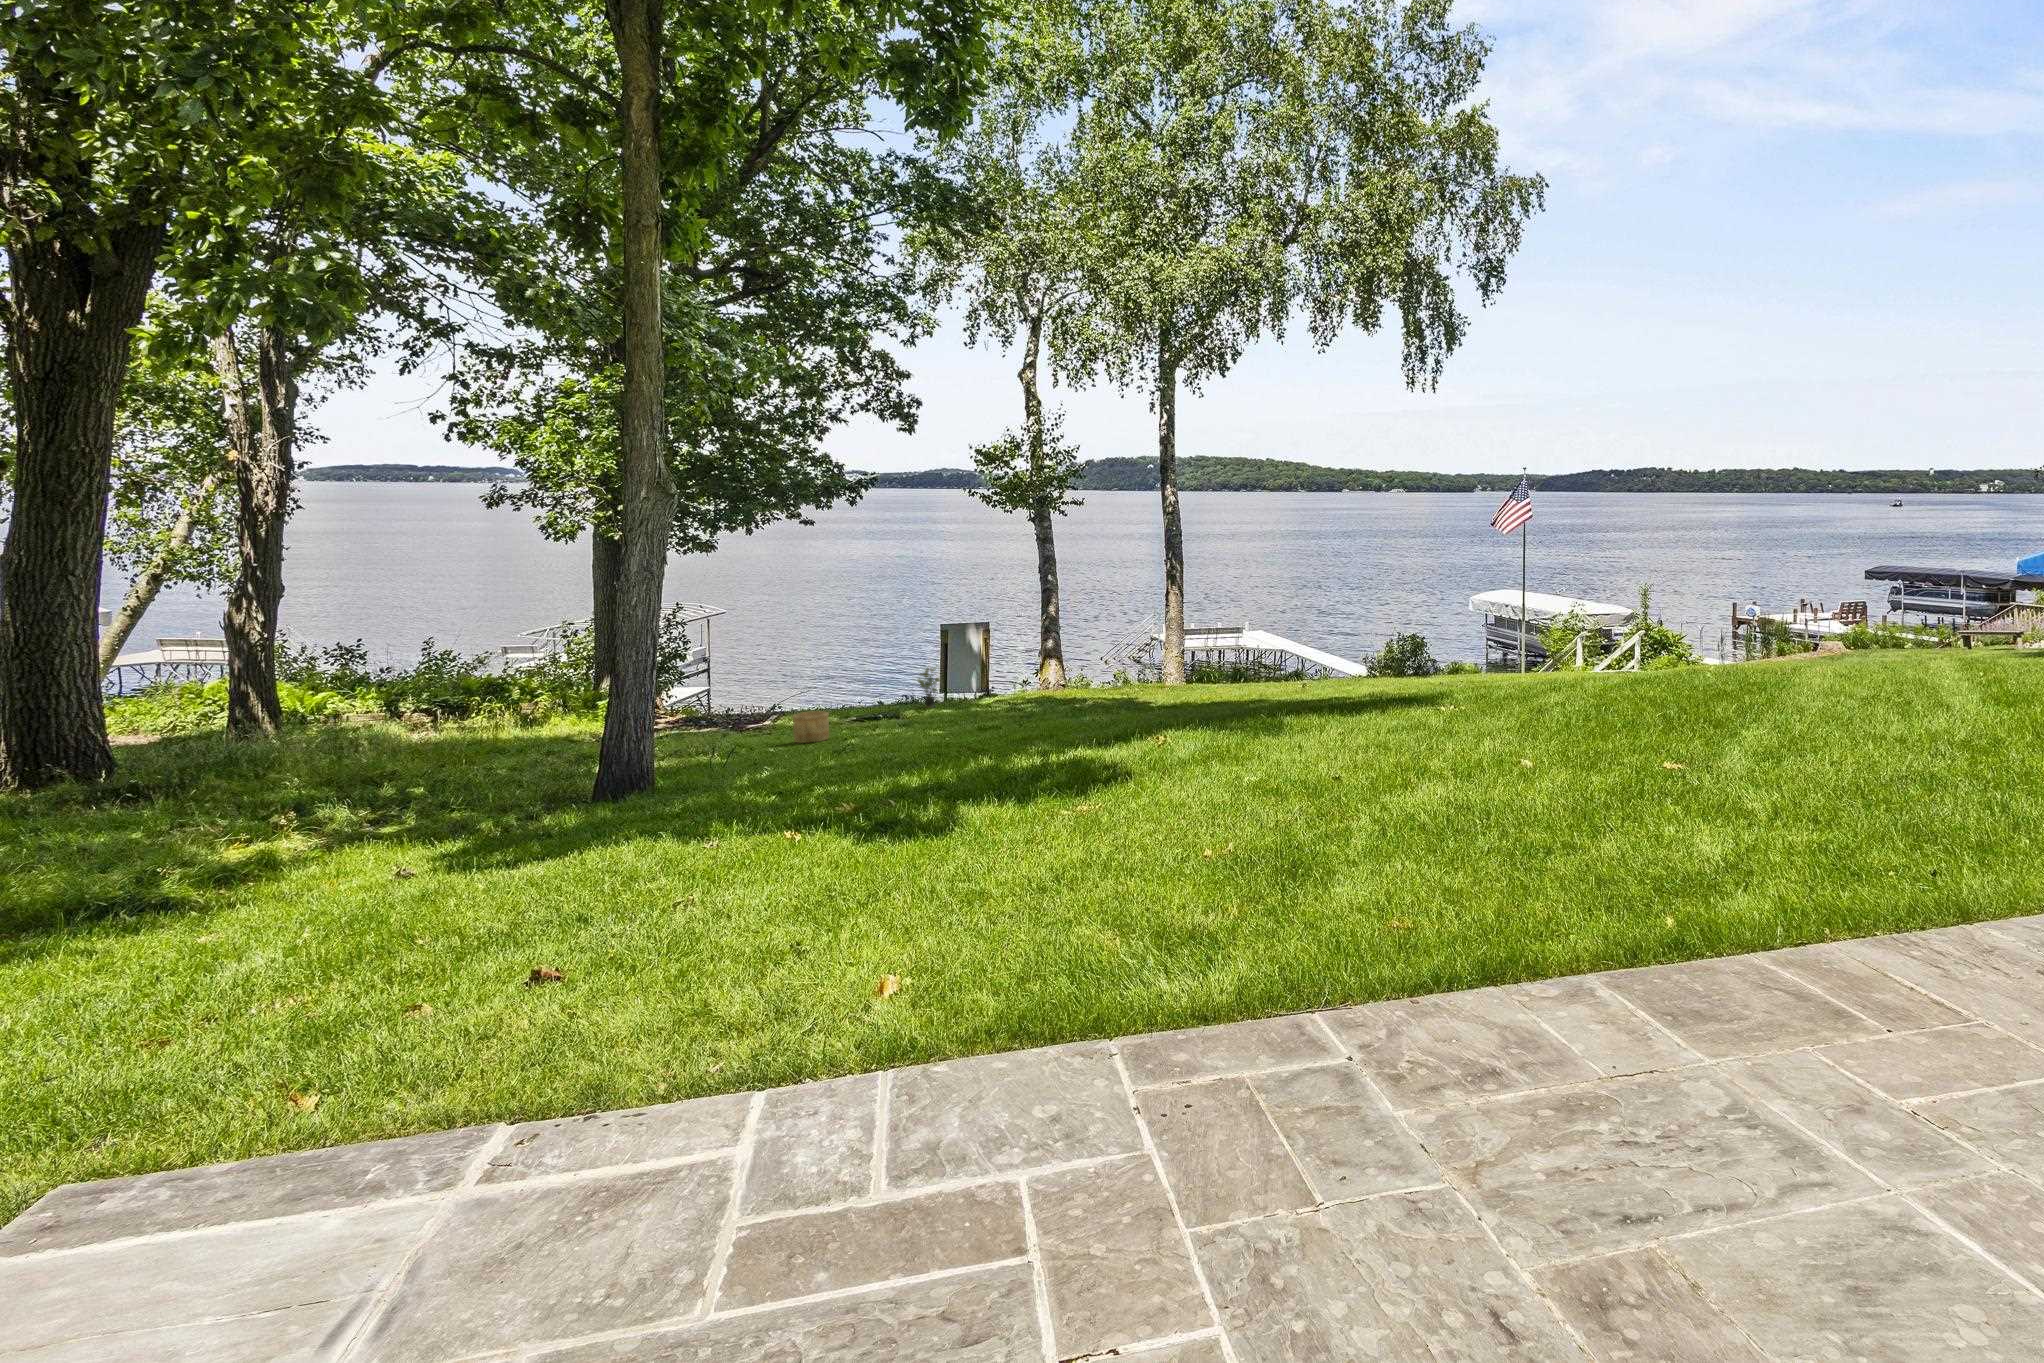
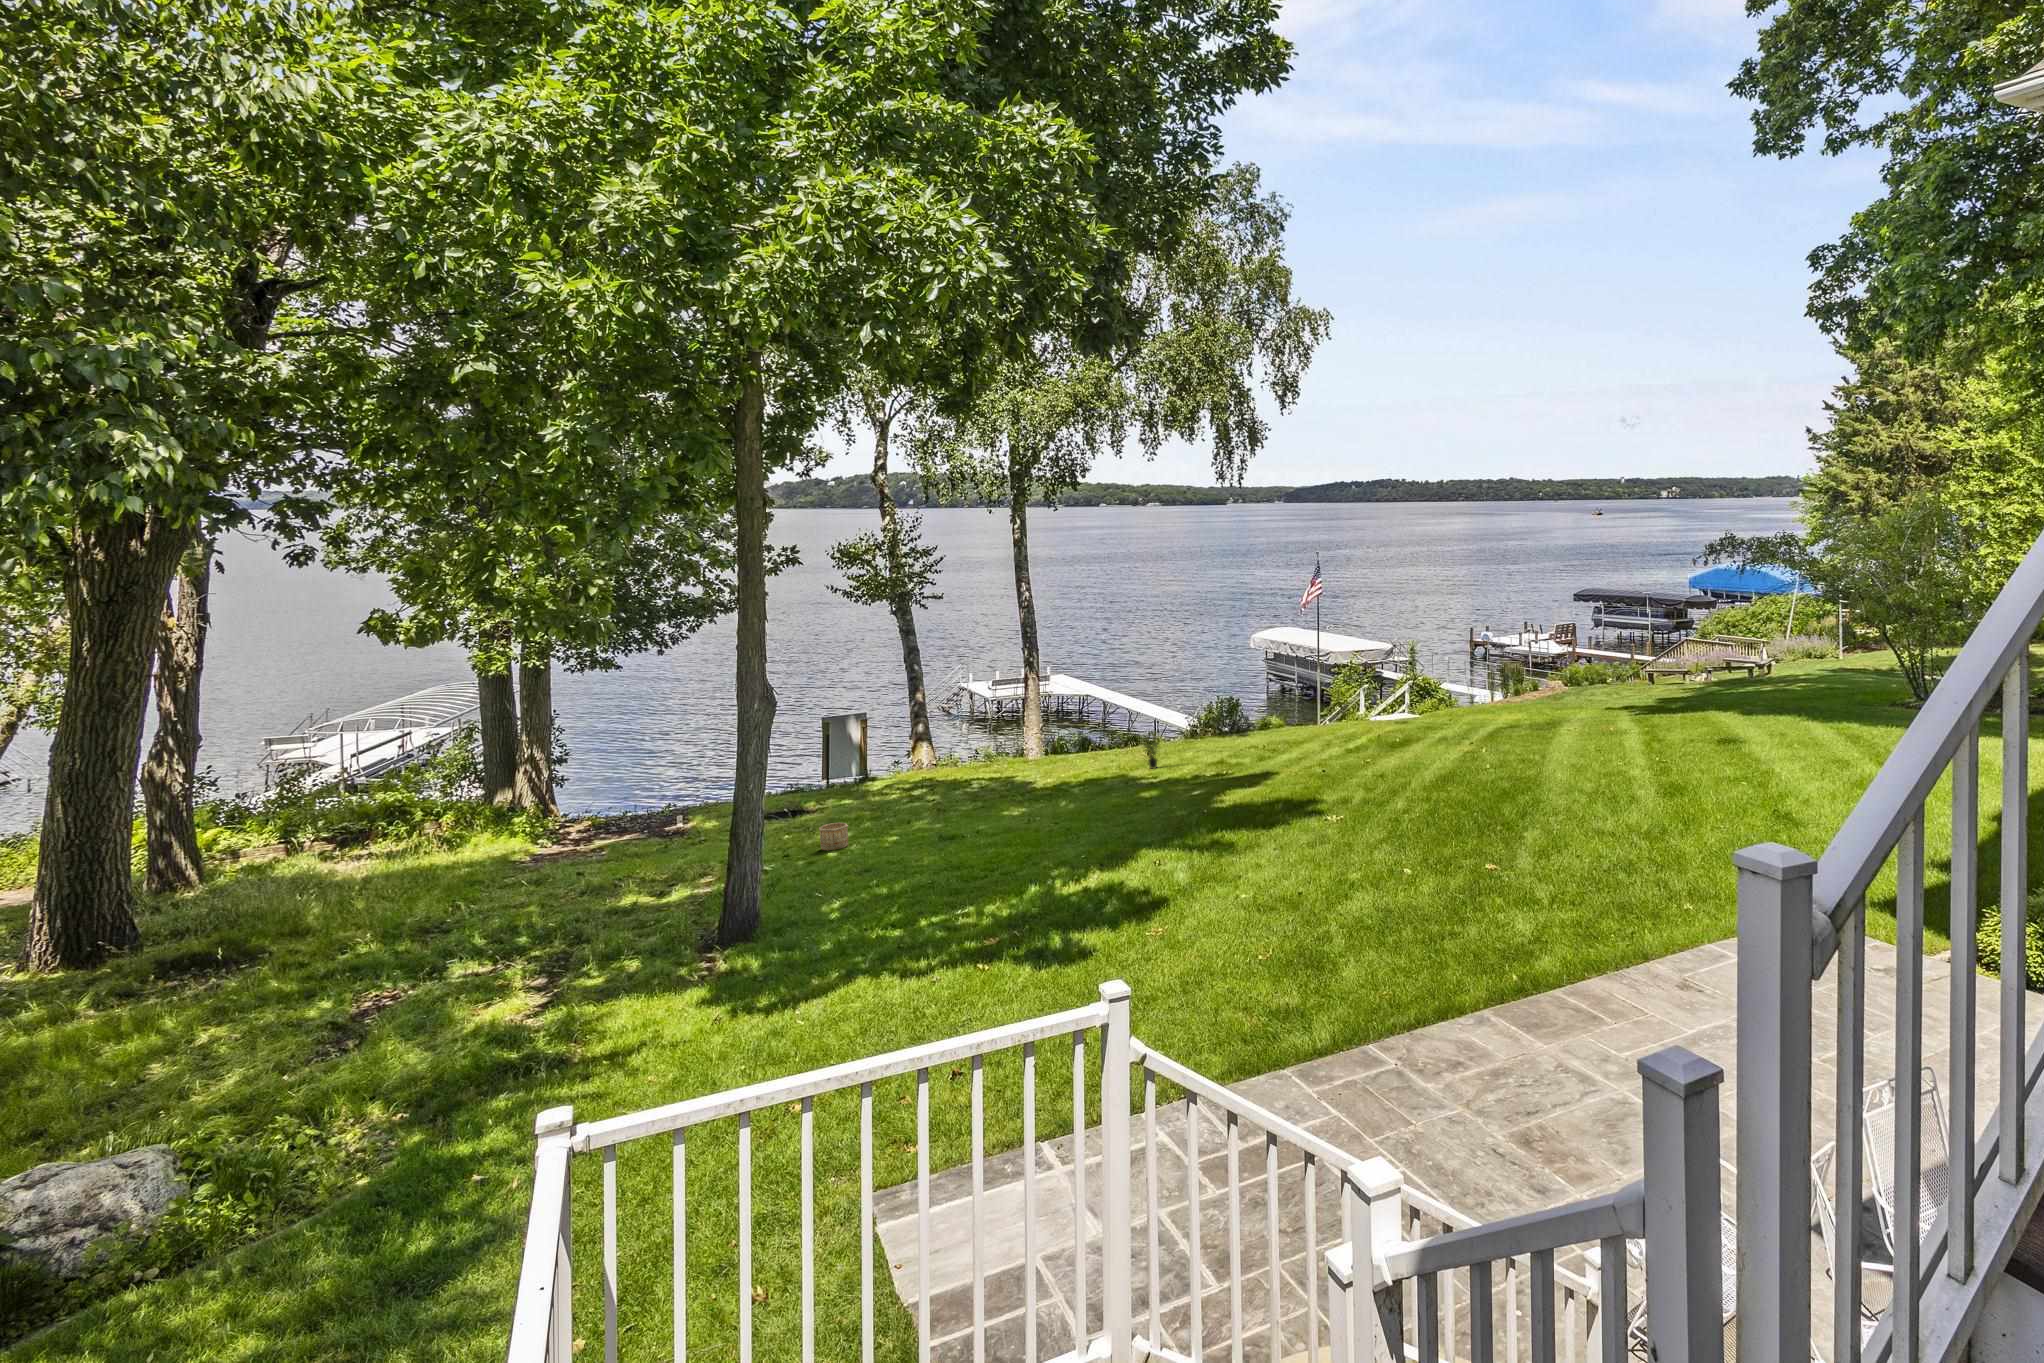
potted plant: present [918,667,940,708] -> present [1143,734,1160,769]

